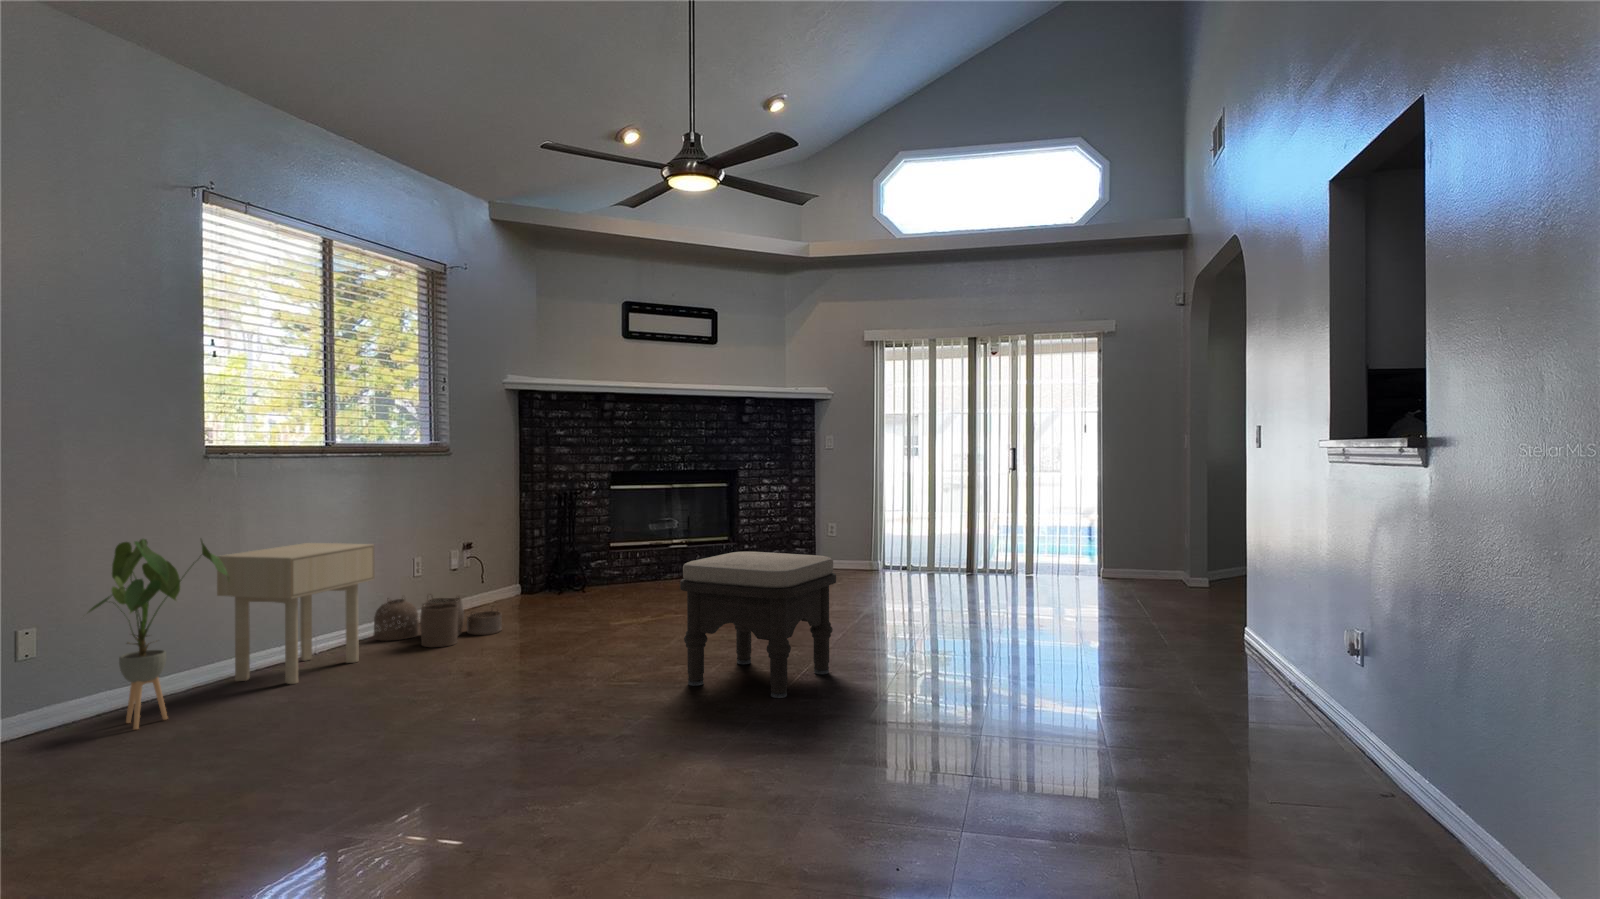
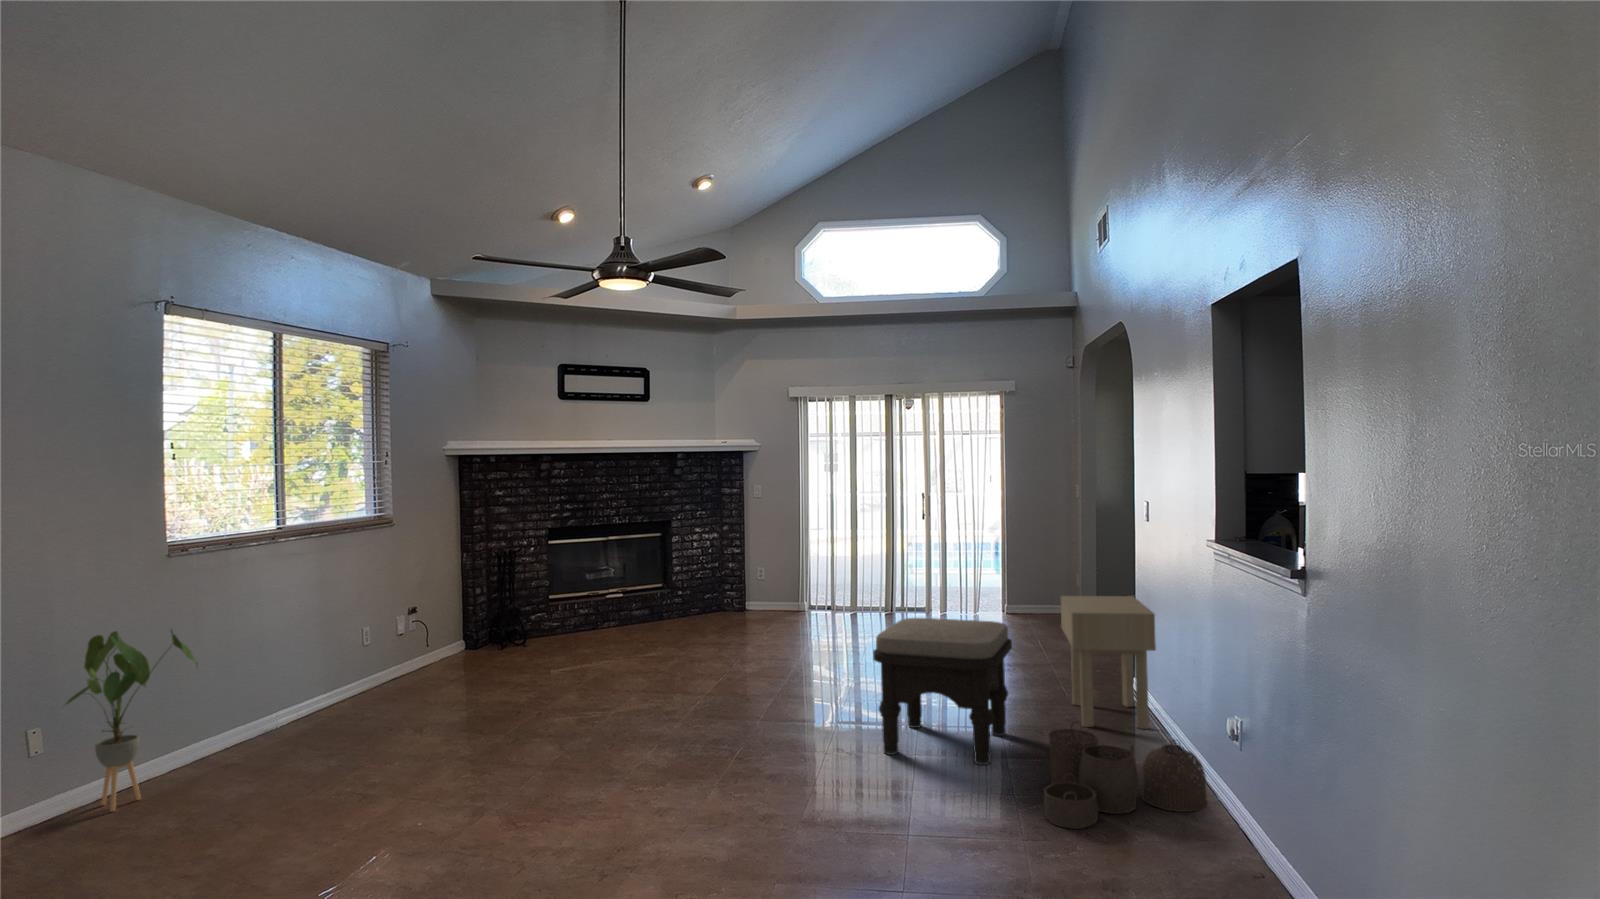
side table: present [217,543,374,684] -> present [1061,596,1156,729]
ottoman: present [680,551,836,698] -> present [873,618,1012,765]
woven basket: present [373,596,502,647] -> present [1044,721,1207,829]

